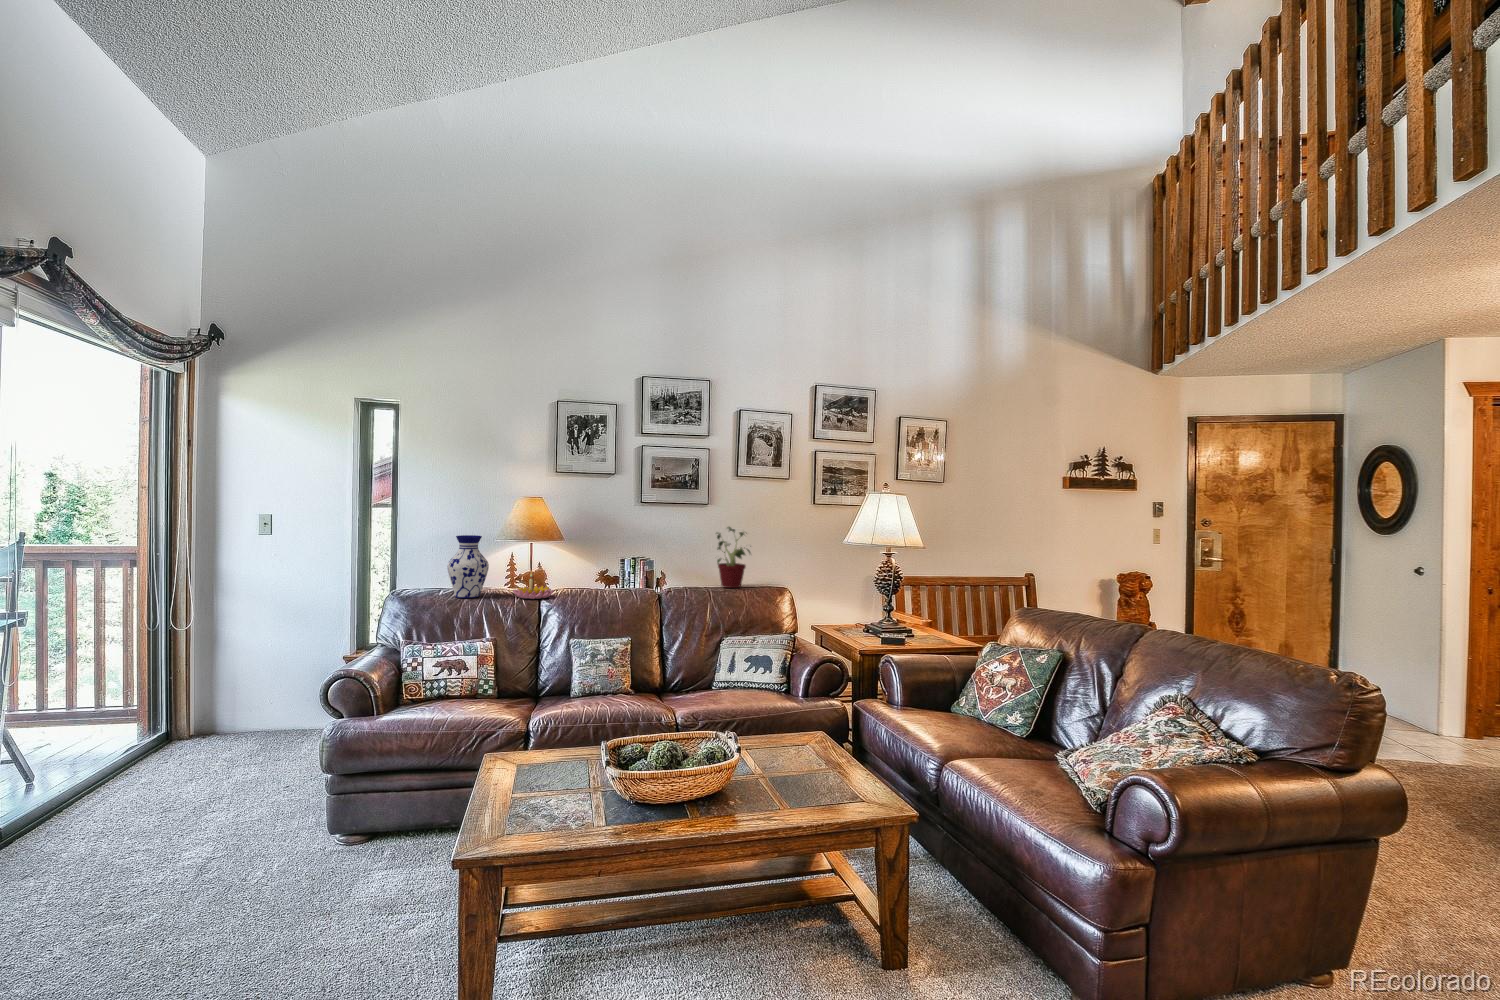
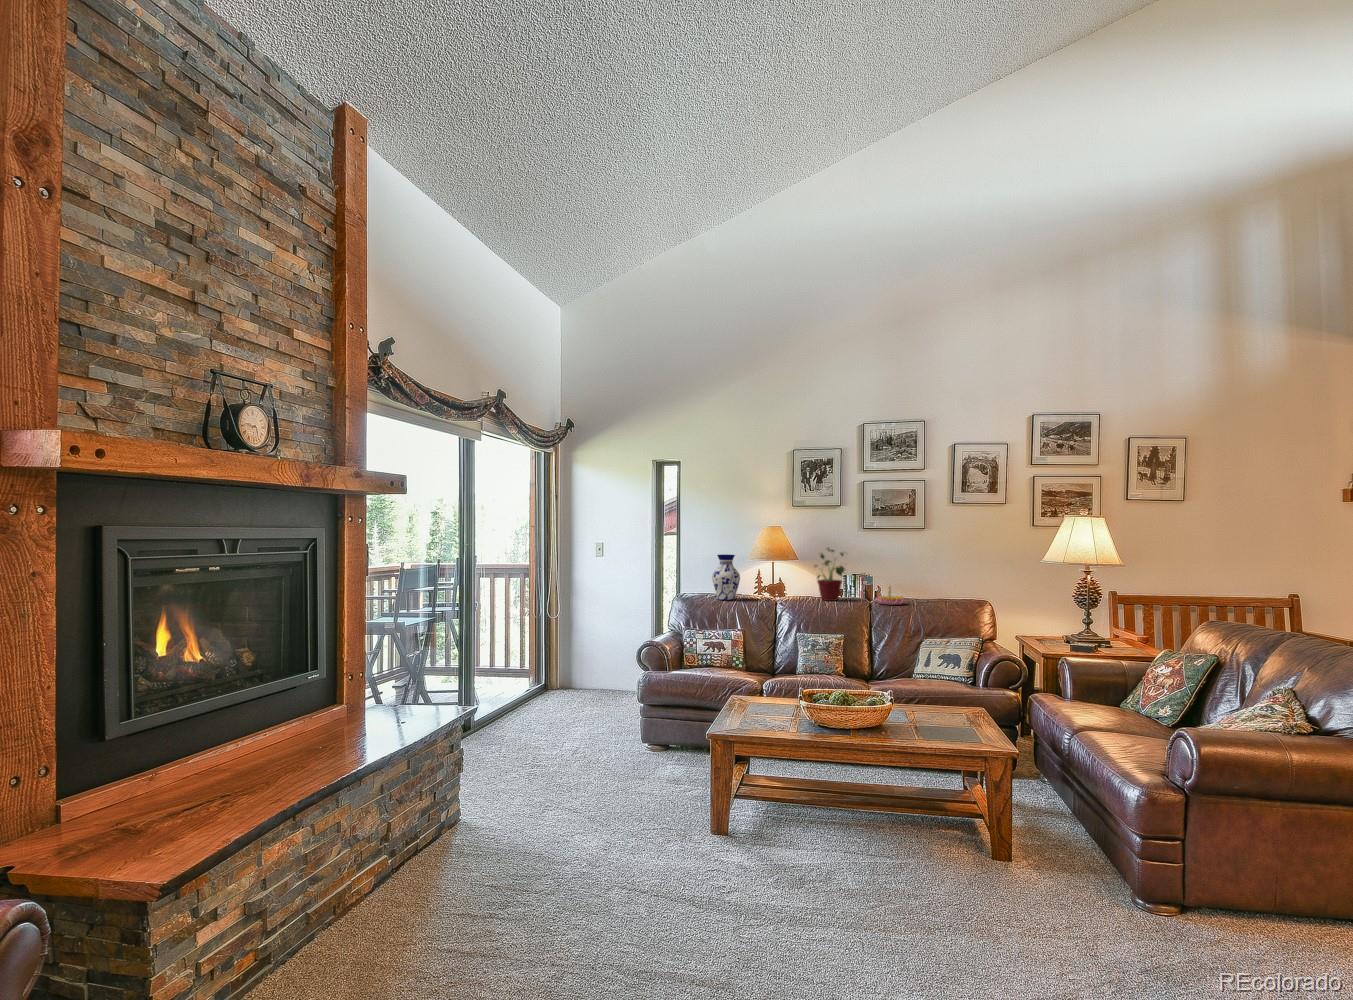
potted plant: present [717,527,750,588] -> present [815,547,845,601]
candle holder: present [513,572,554,599] -> present [875,585,907,605]

